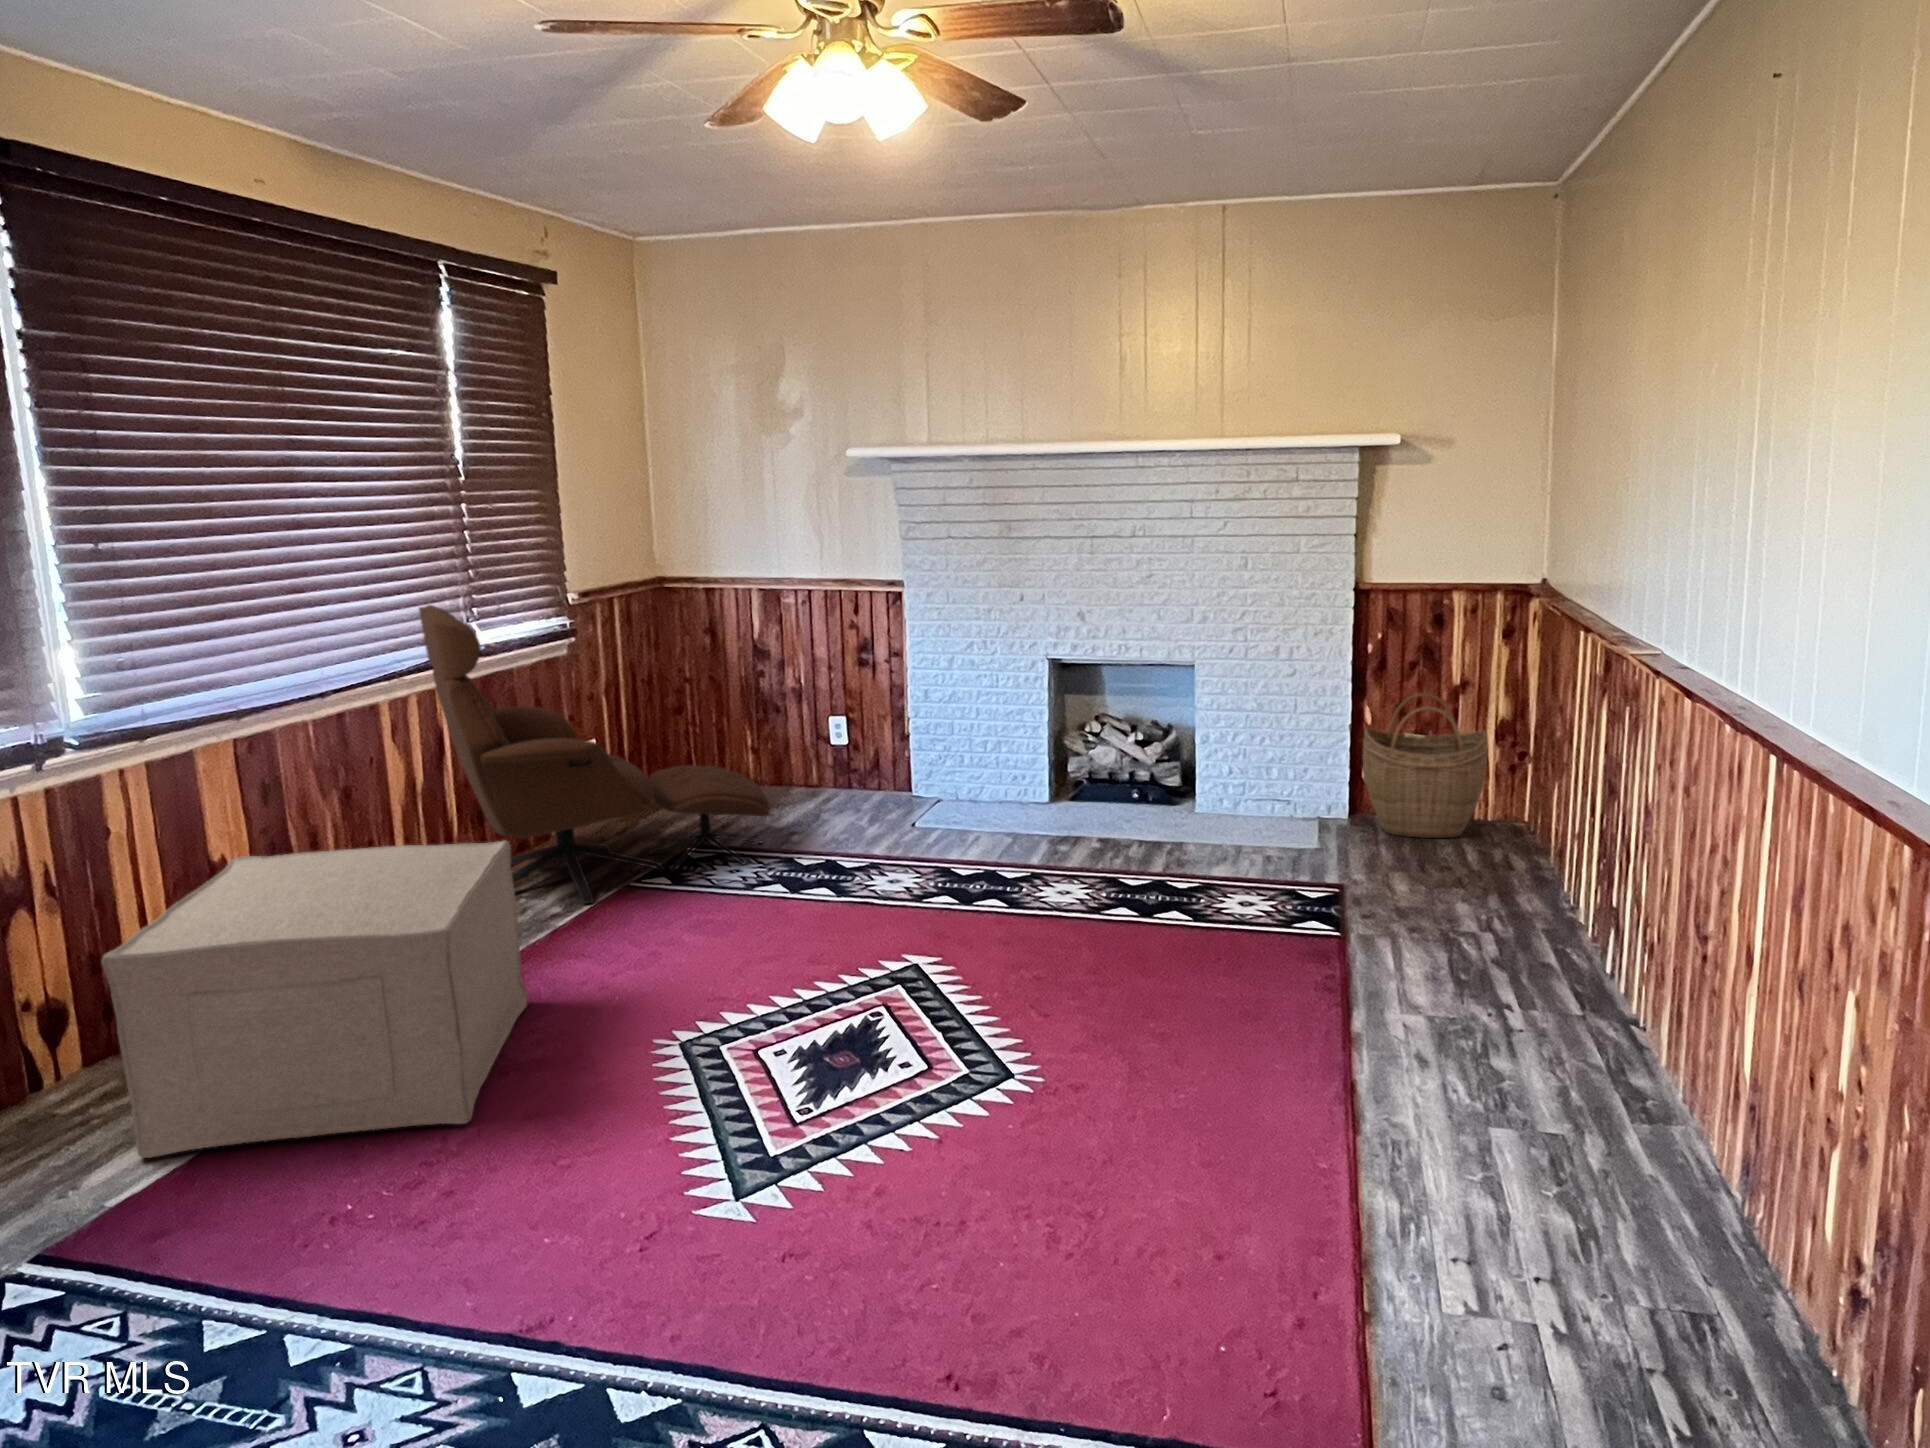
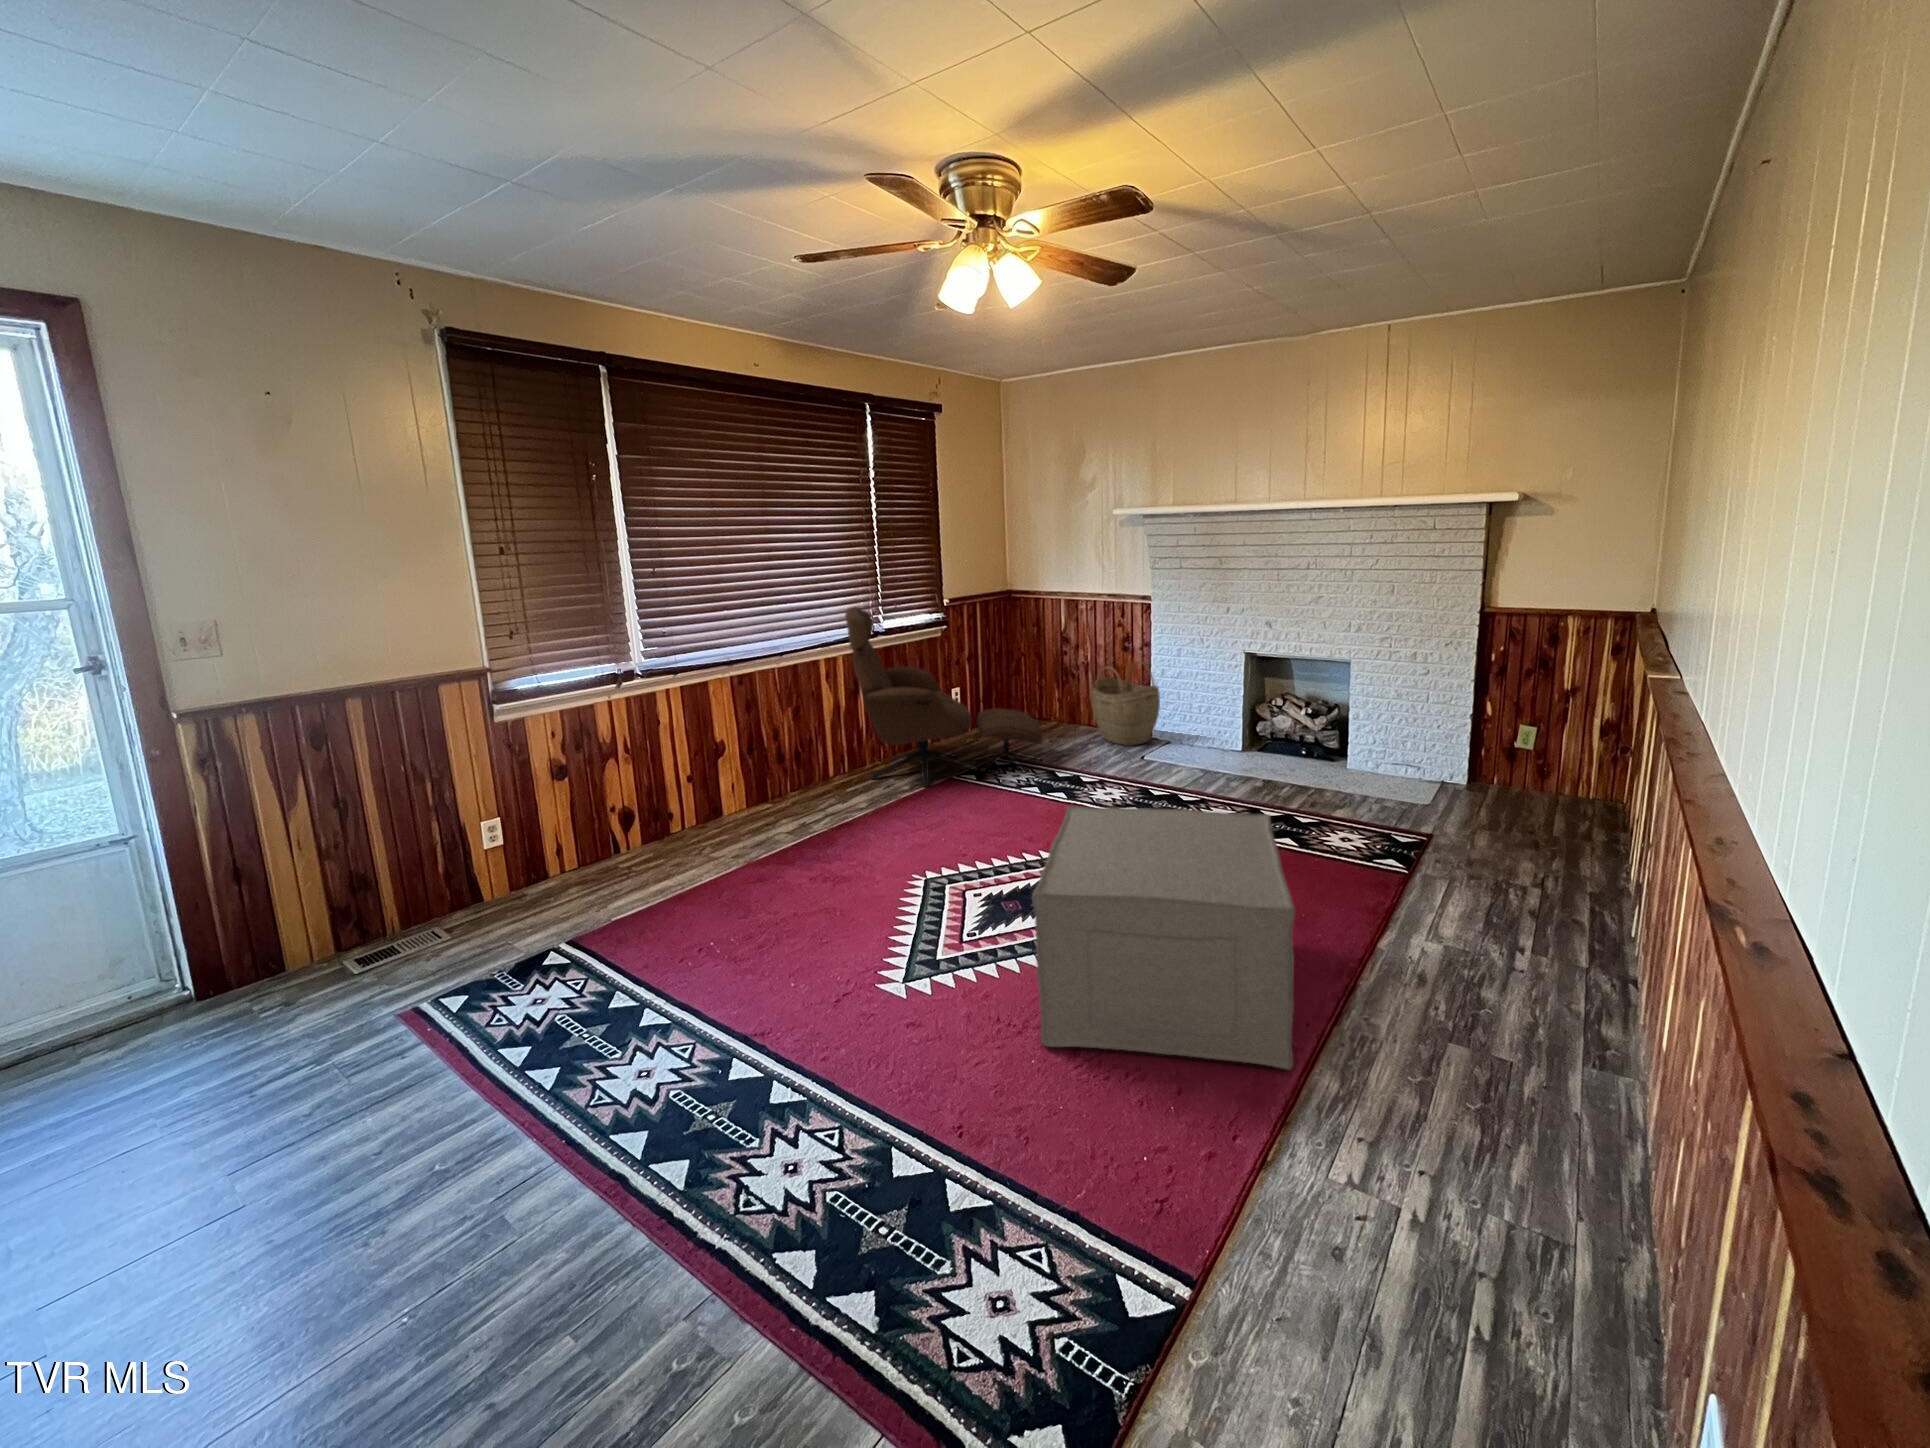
woven basket: present [1363,693,1487,838] -> present [1092,661,1160,746]
ottoman: present [102,840,527,1158] -> present [1032,806,1295,1070]

